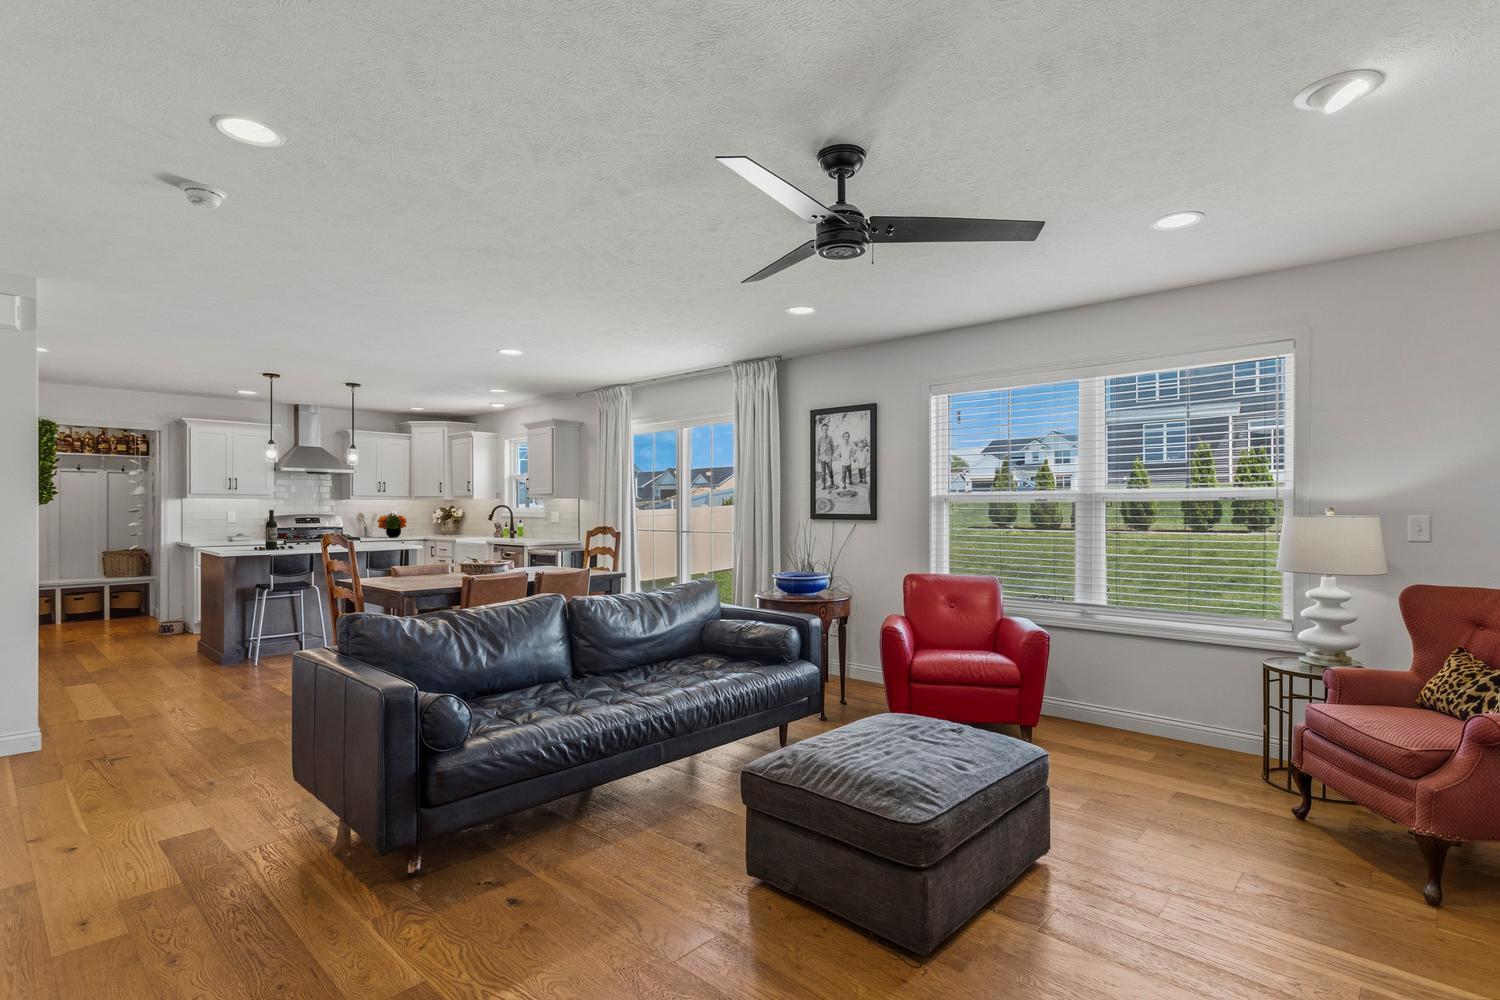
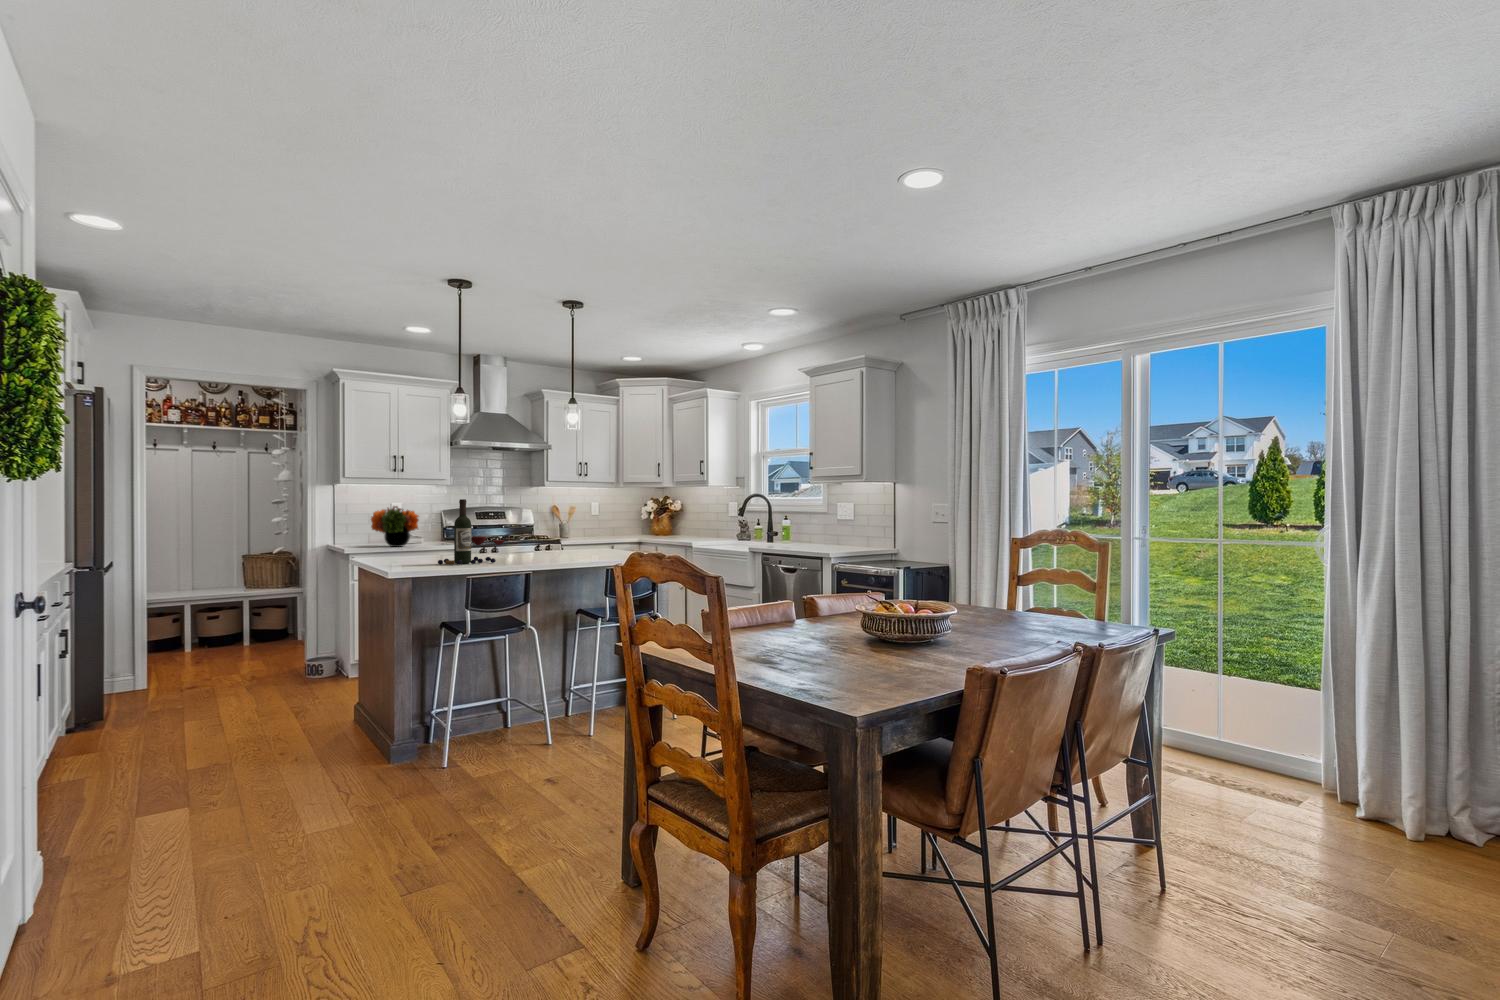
flower arrangement: present [377,513,407,538] -> present [371,506,419,547]

